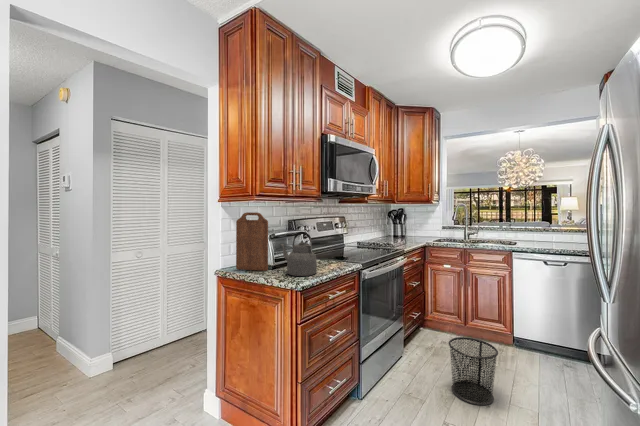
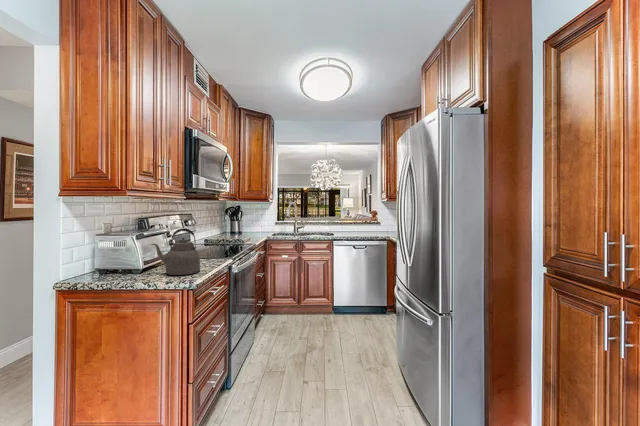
cutting board: present [236,212,268,271] -> none [88,208,136,279]
waste bin: present [449,337,498,405] -> none [300,310,335,360]

